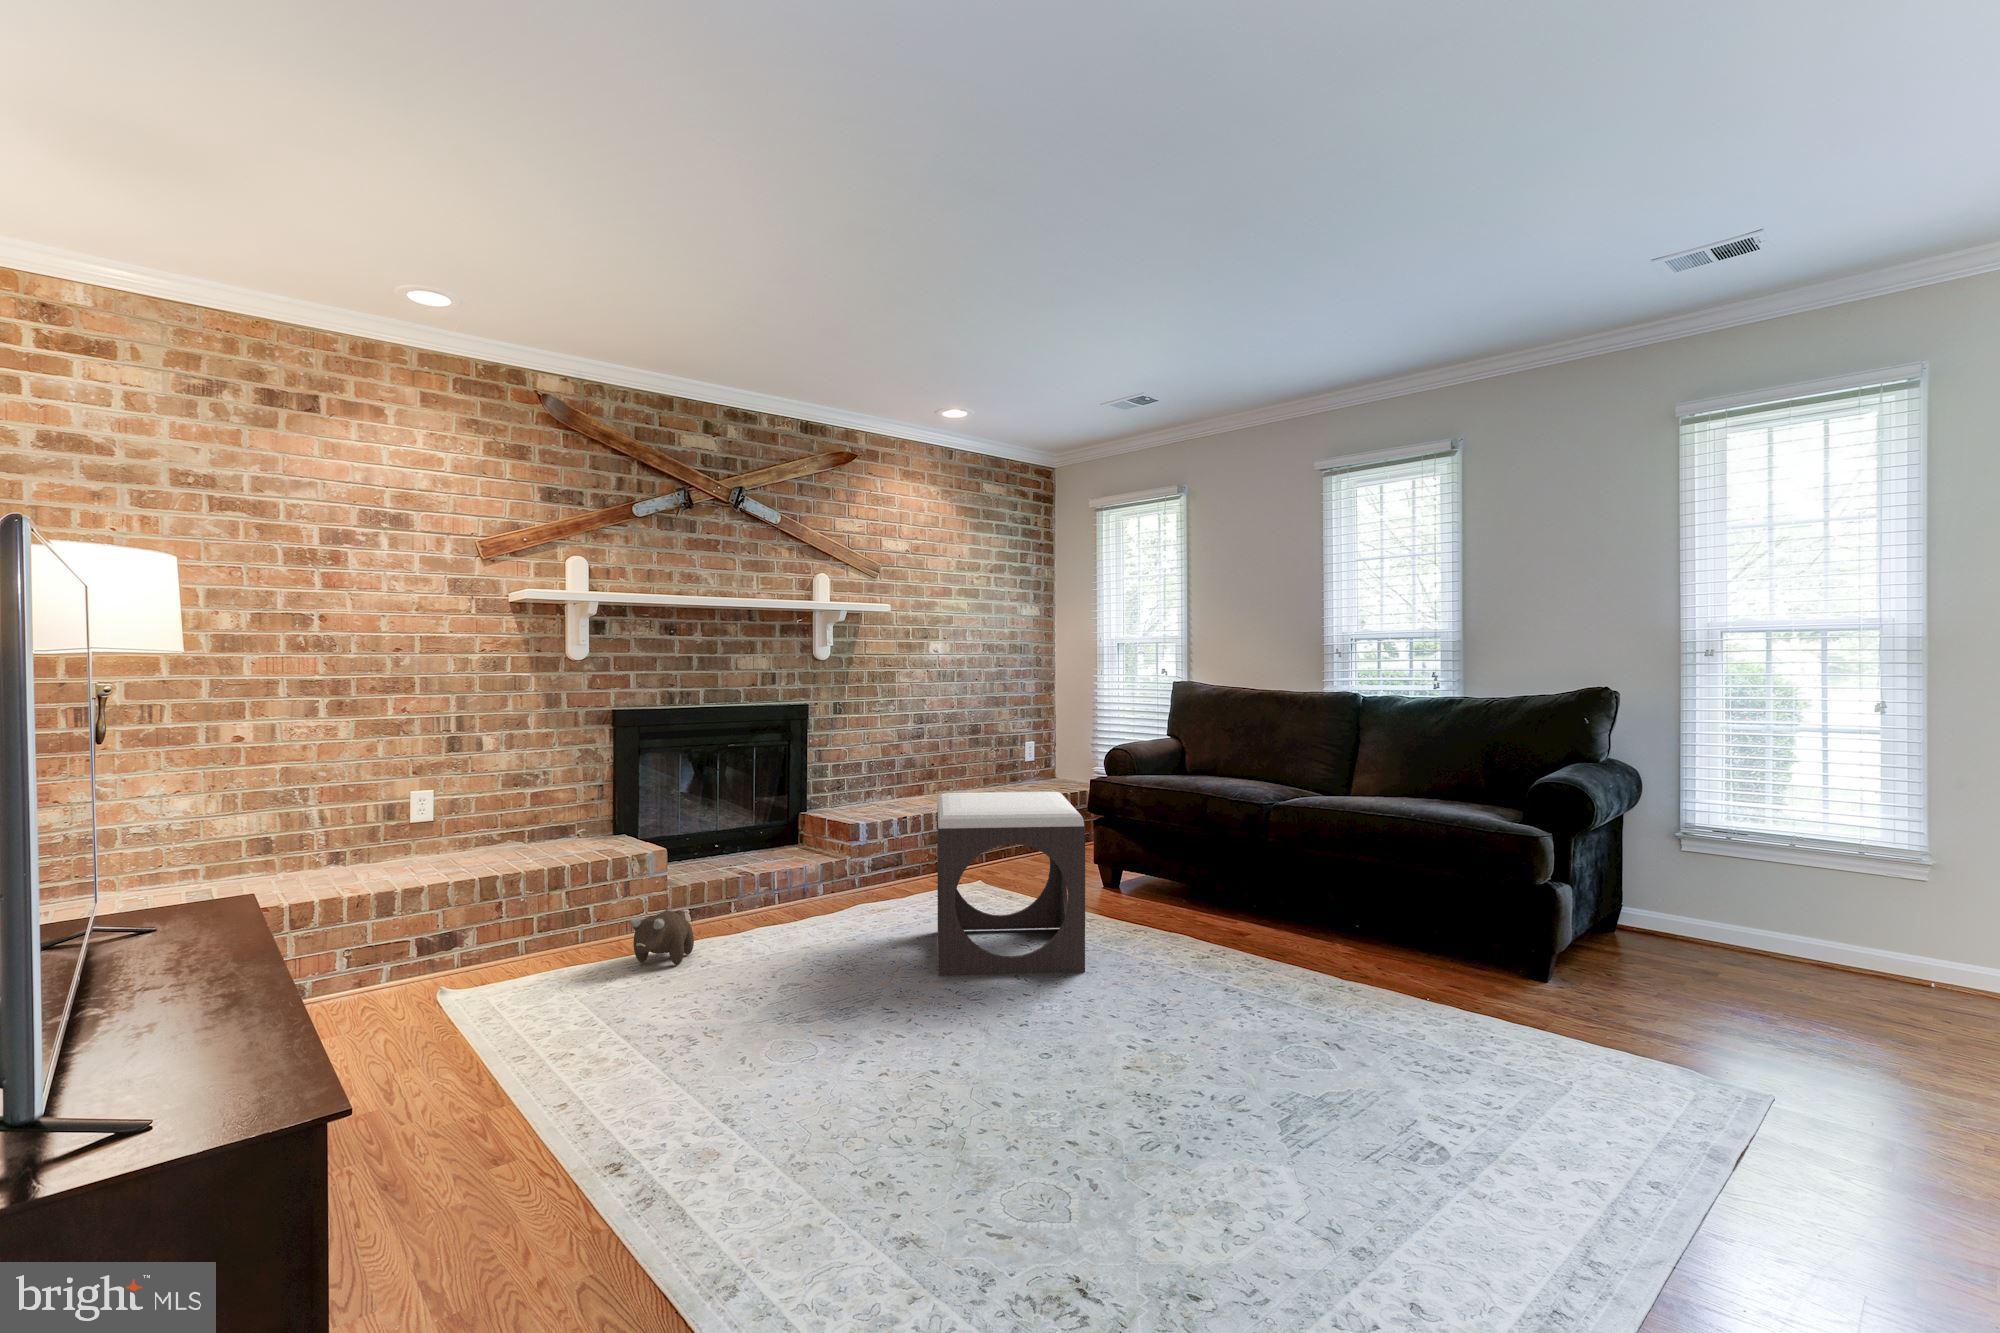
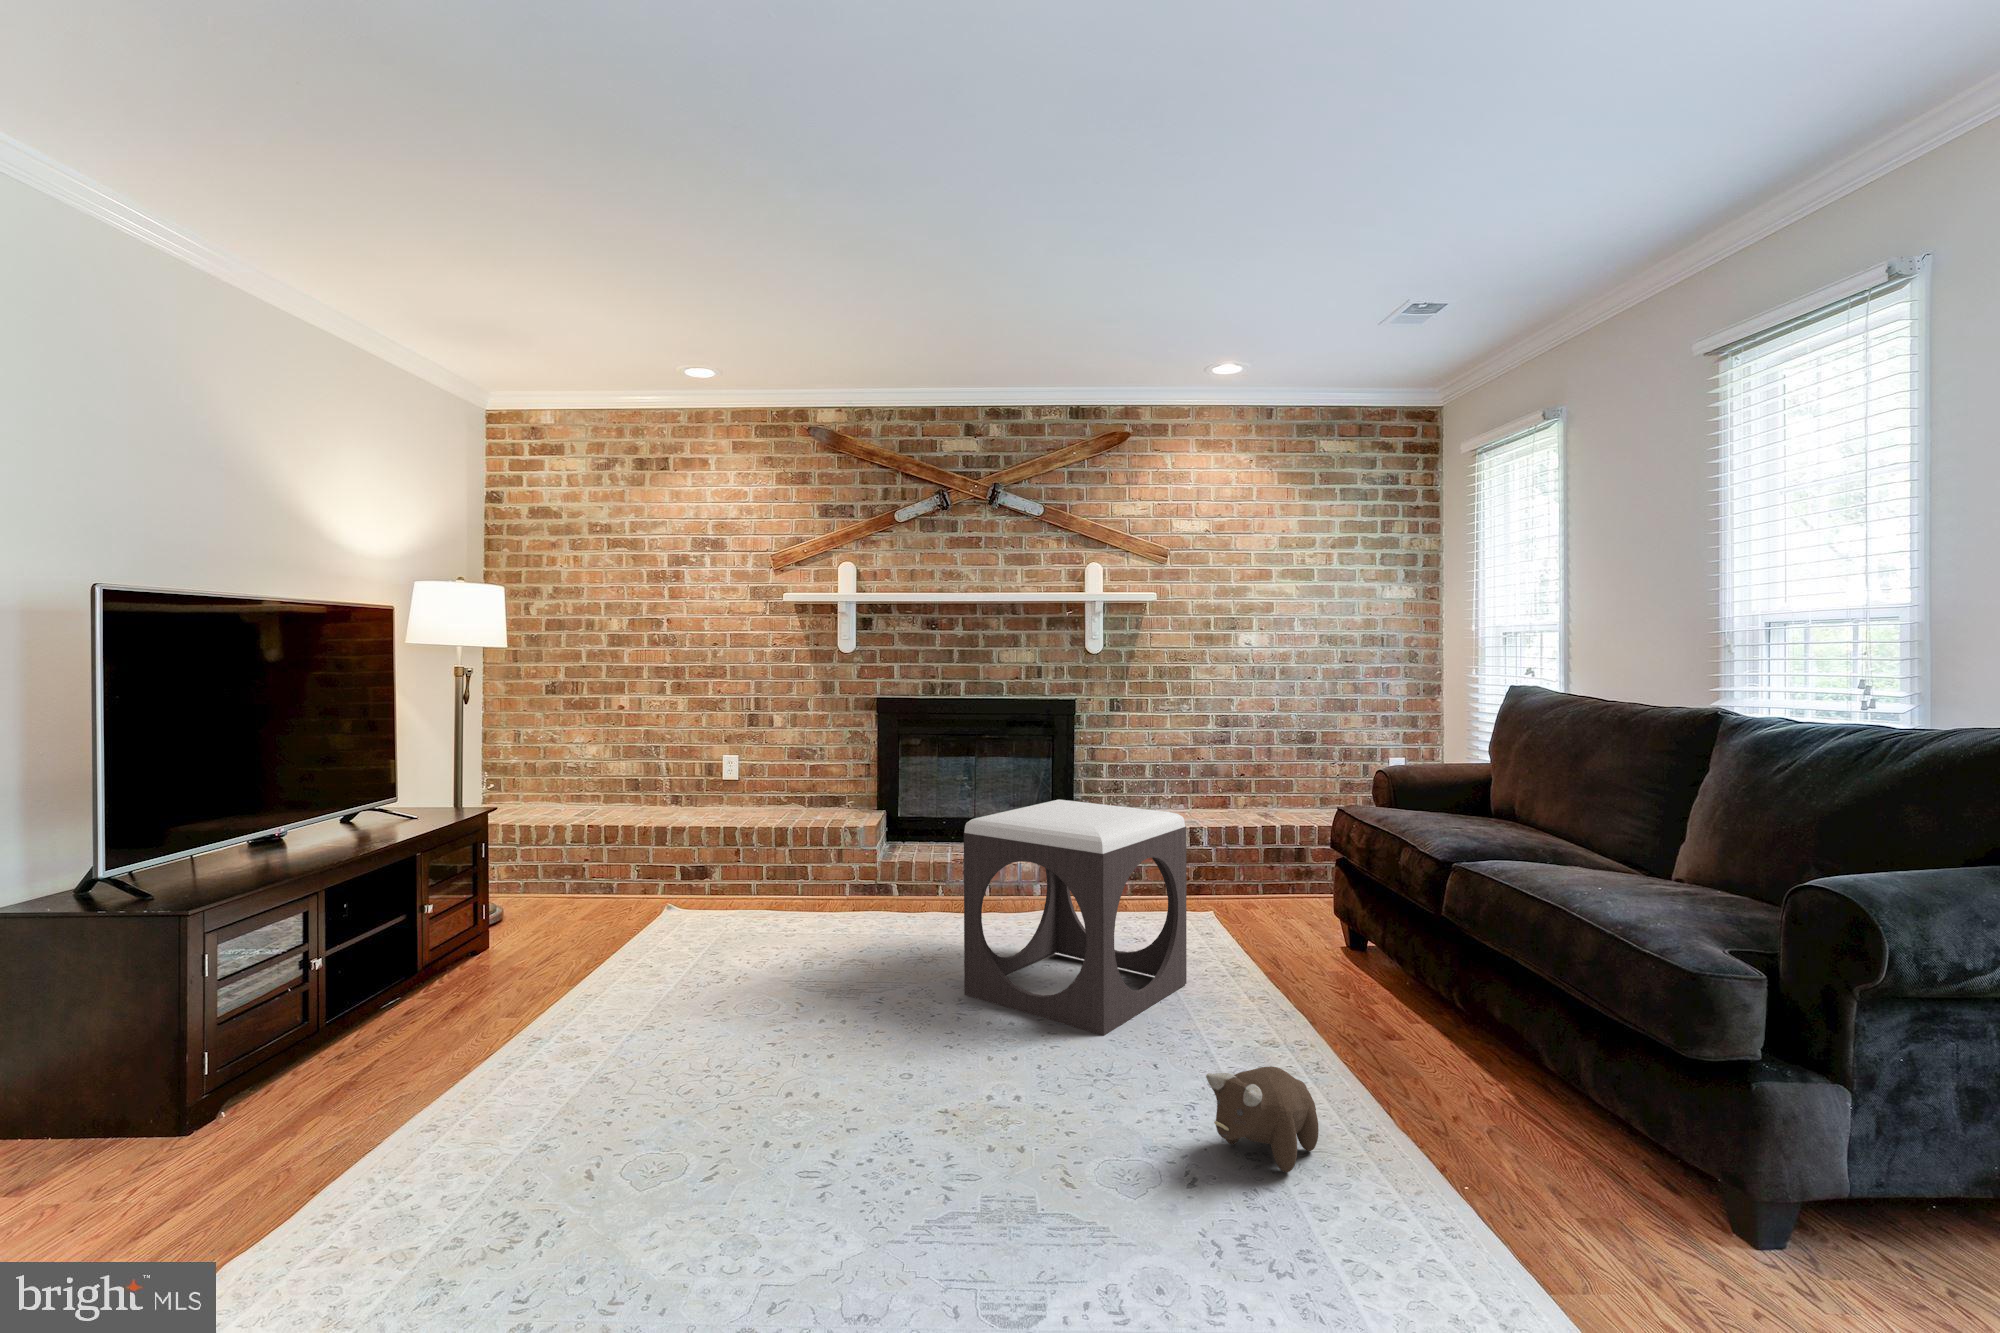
plush toy: present [630,911,694,965] -> present [1206,1066,1319,1173]

